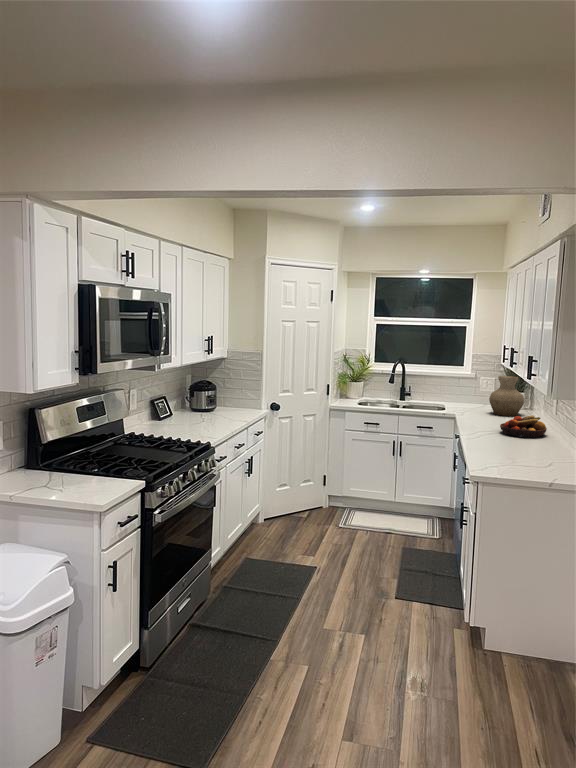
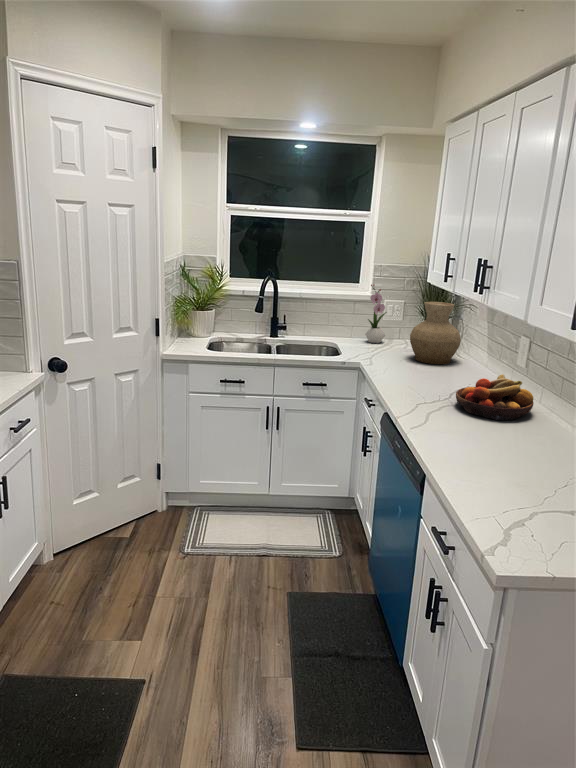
flower arrangement: none [465,366,481,406] -> present [365,285,387,343]

